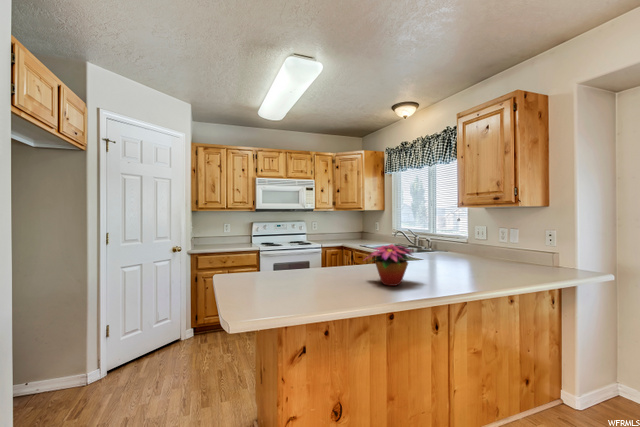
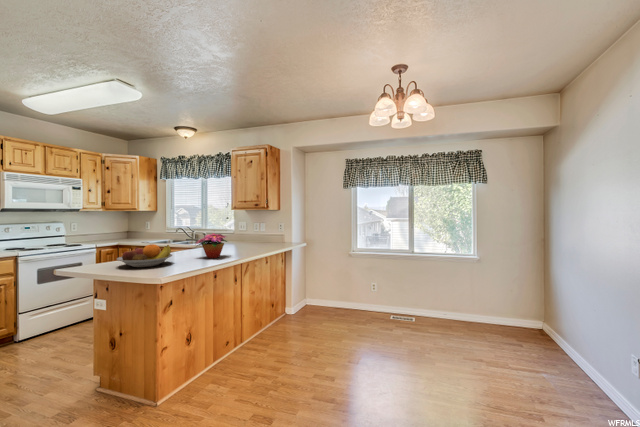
fruit bowl: none [259,255,326,286] -> present [117,244,172,267]

